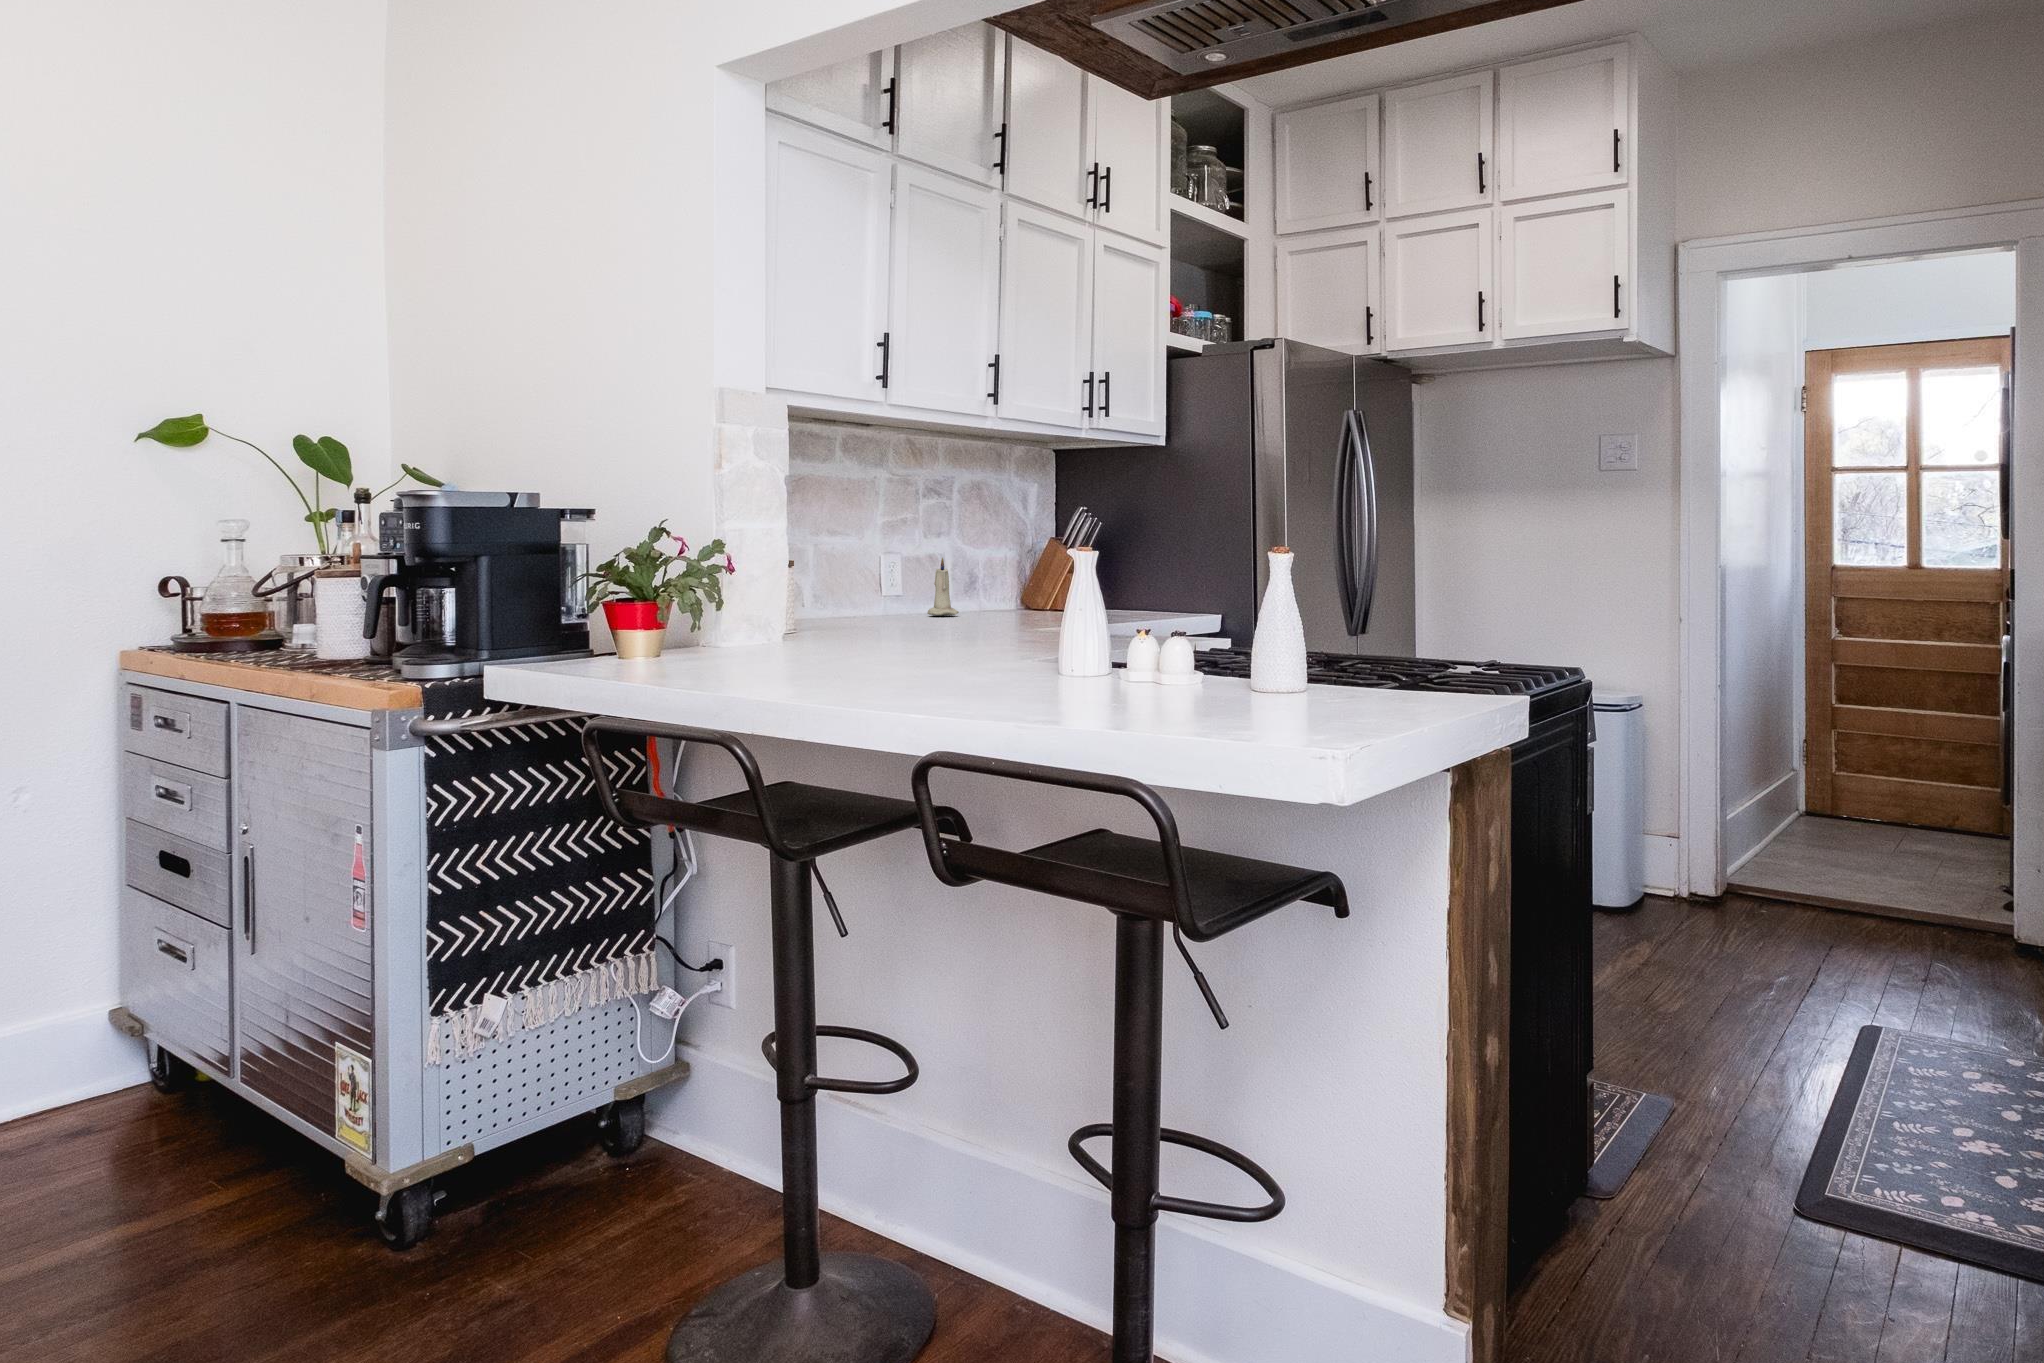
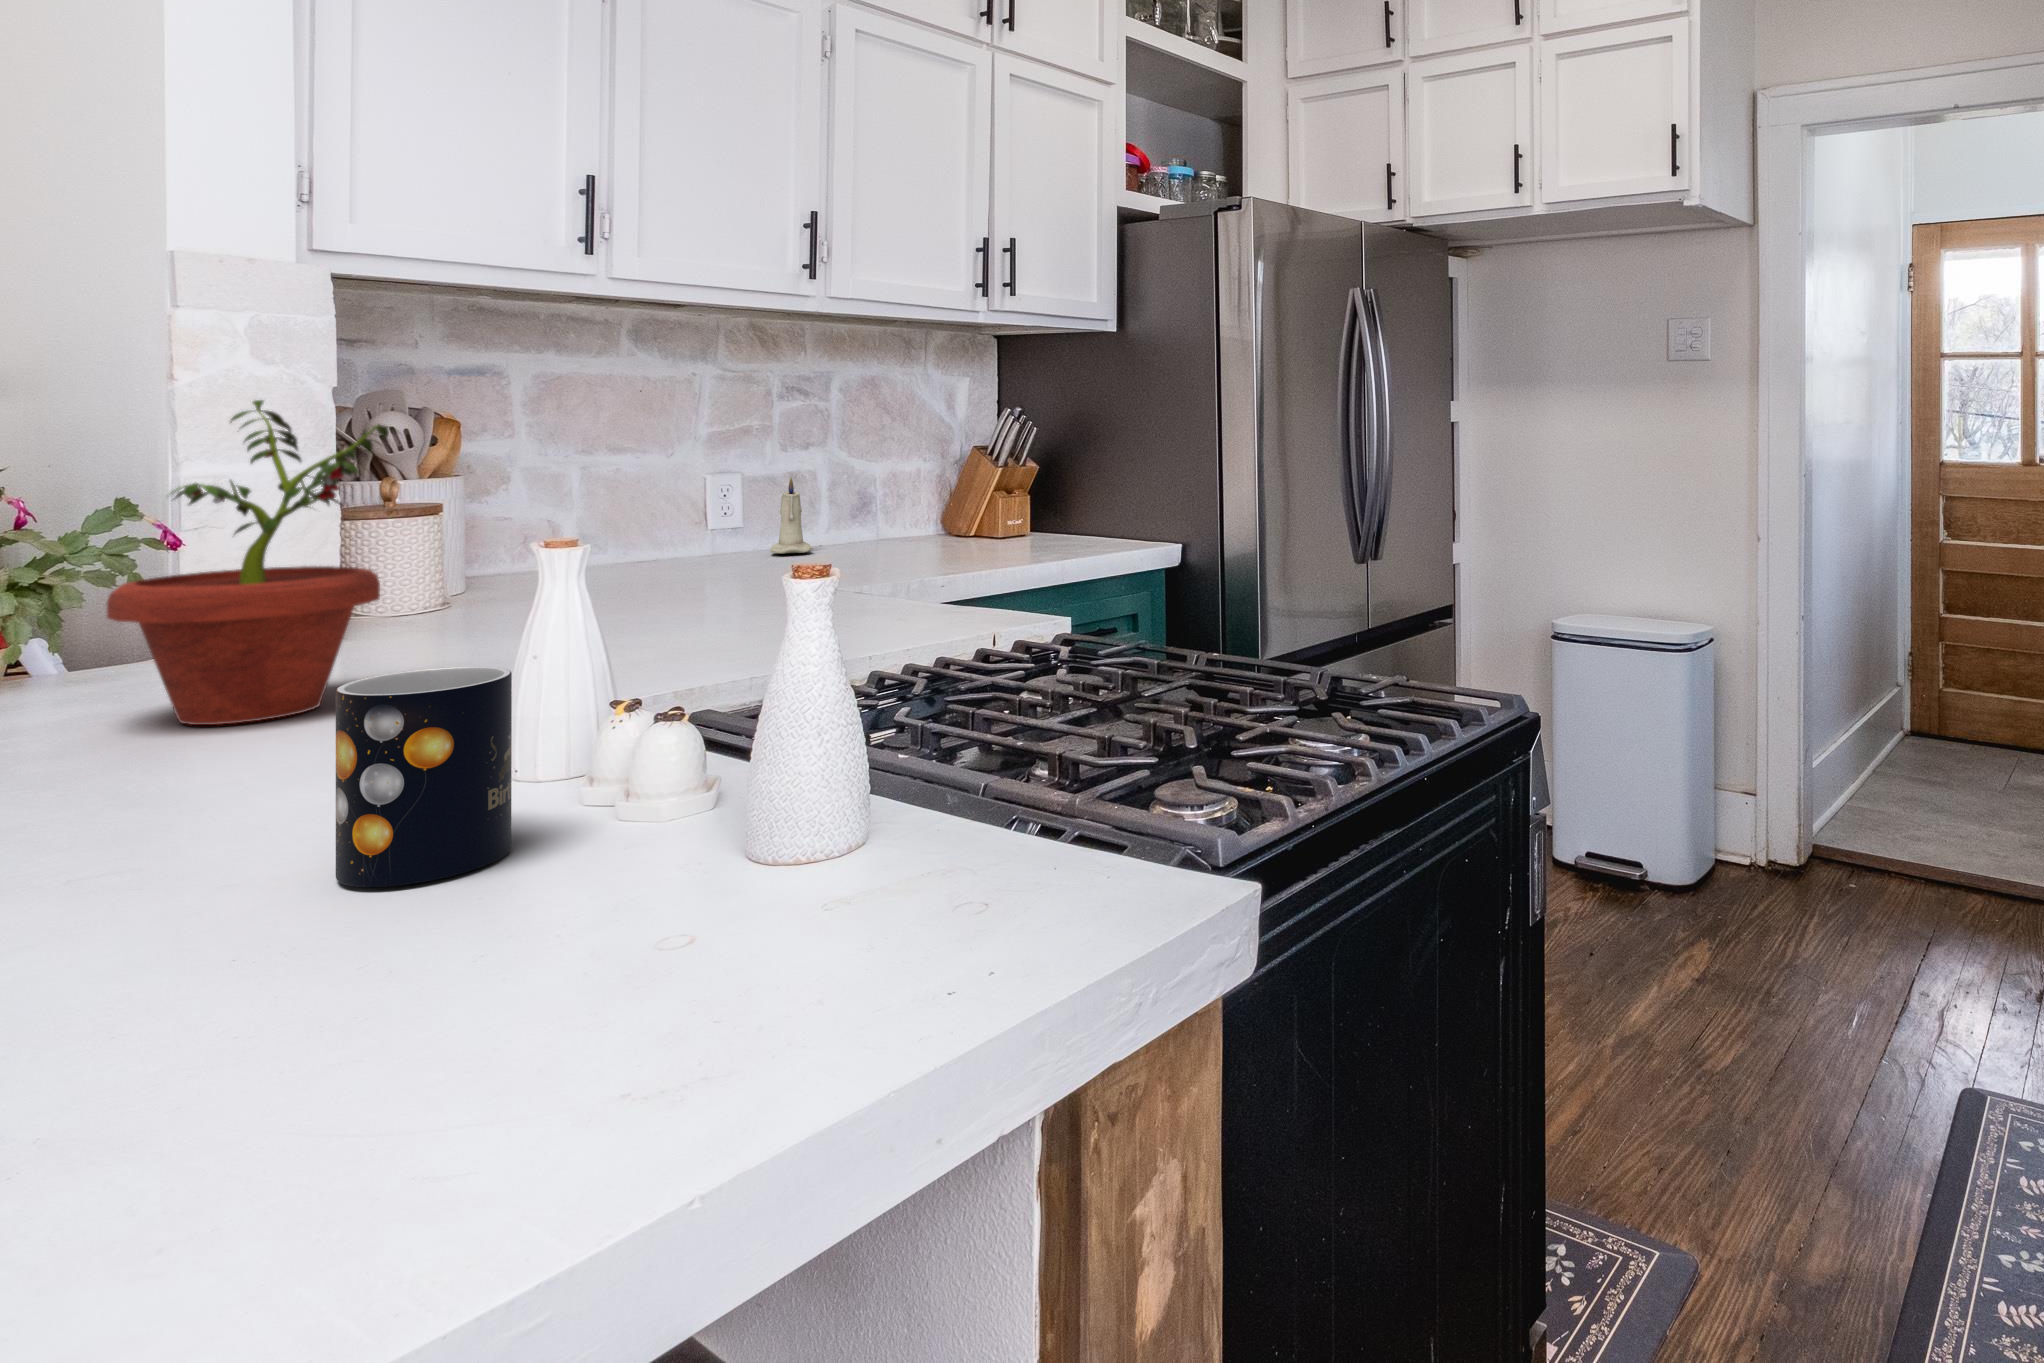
potted plant: none [781,479,908,663] -> present [107,400,399,725]
mug: none [1073,600,1140,692] -> present [336,666,512,887]

